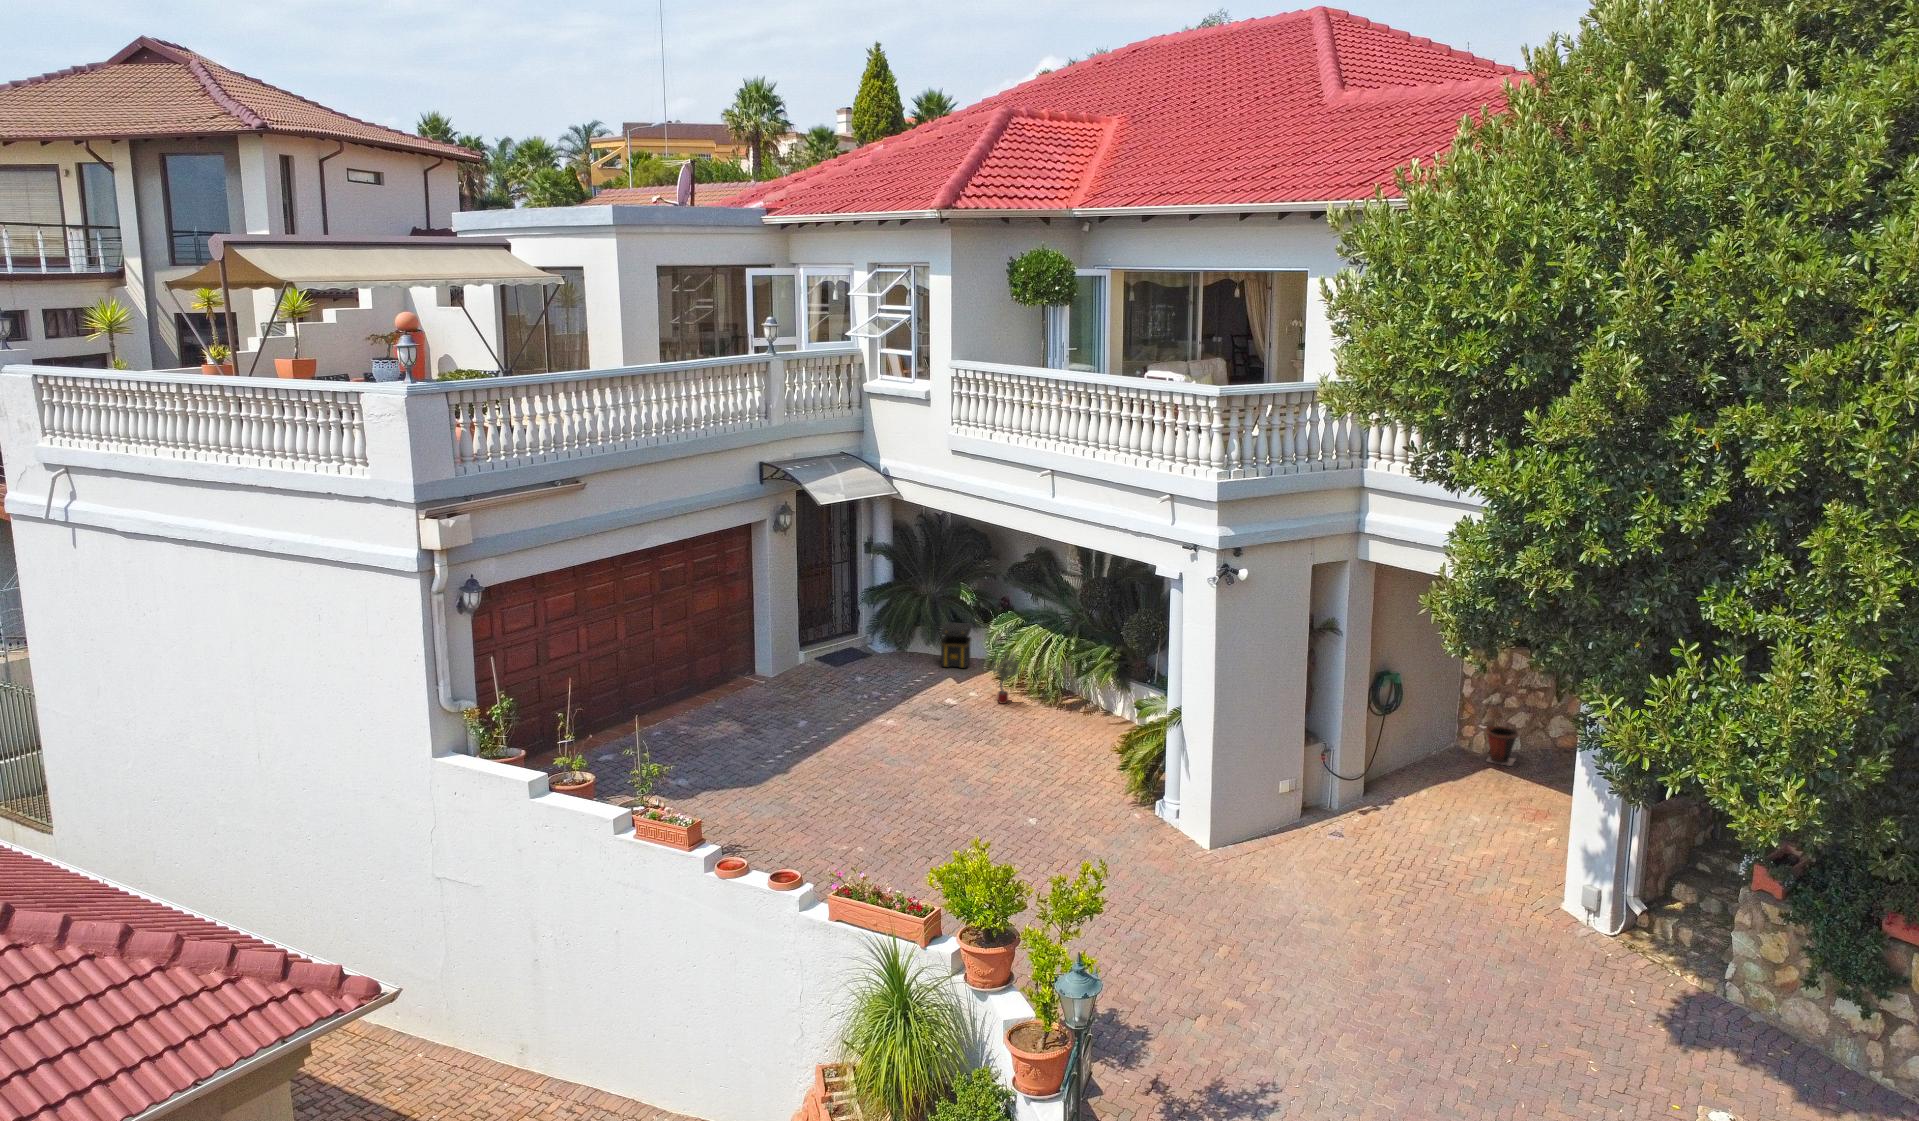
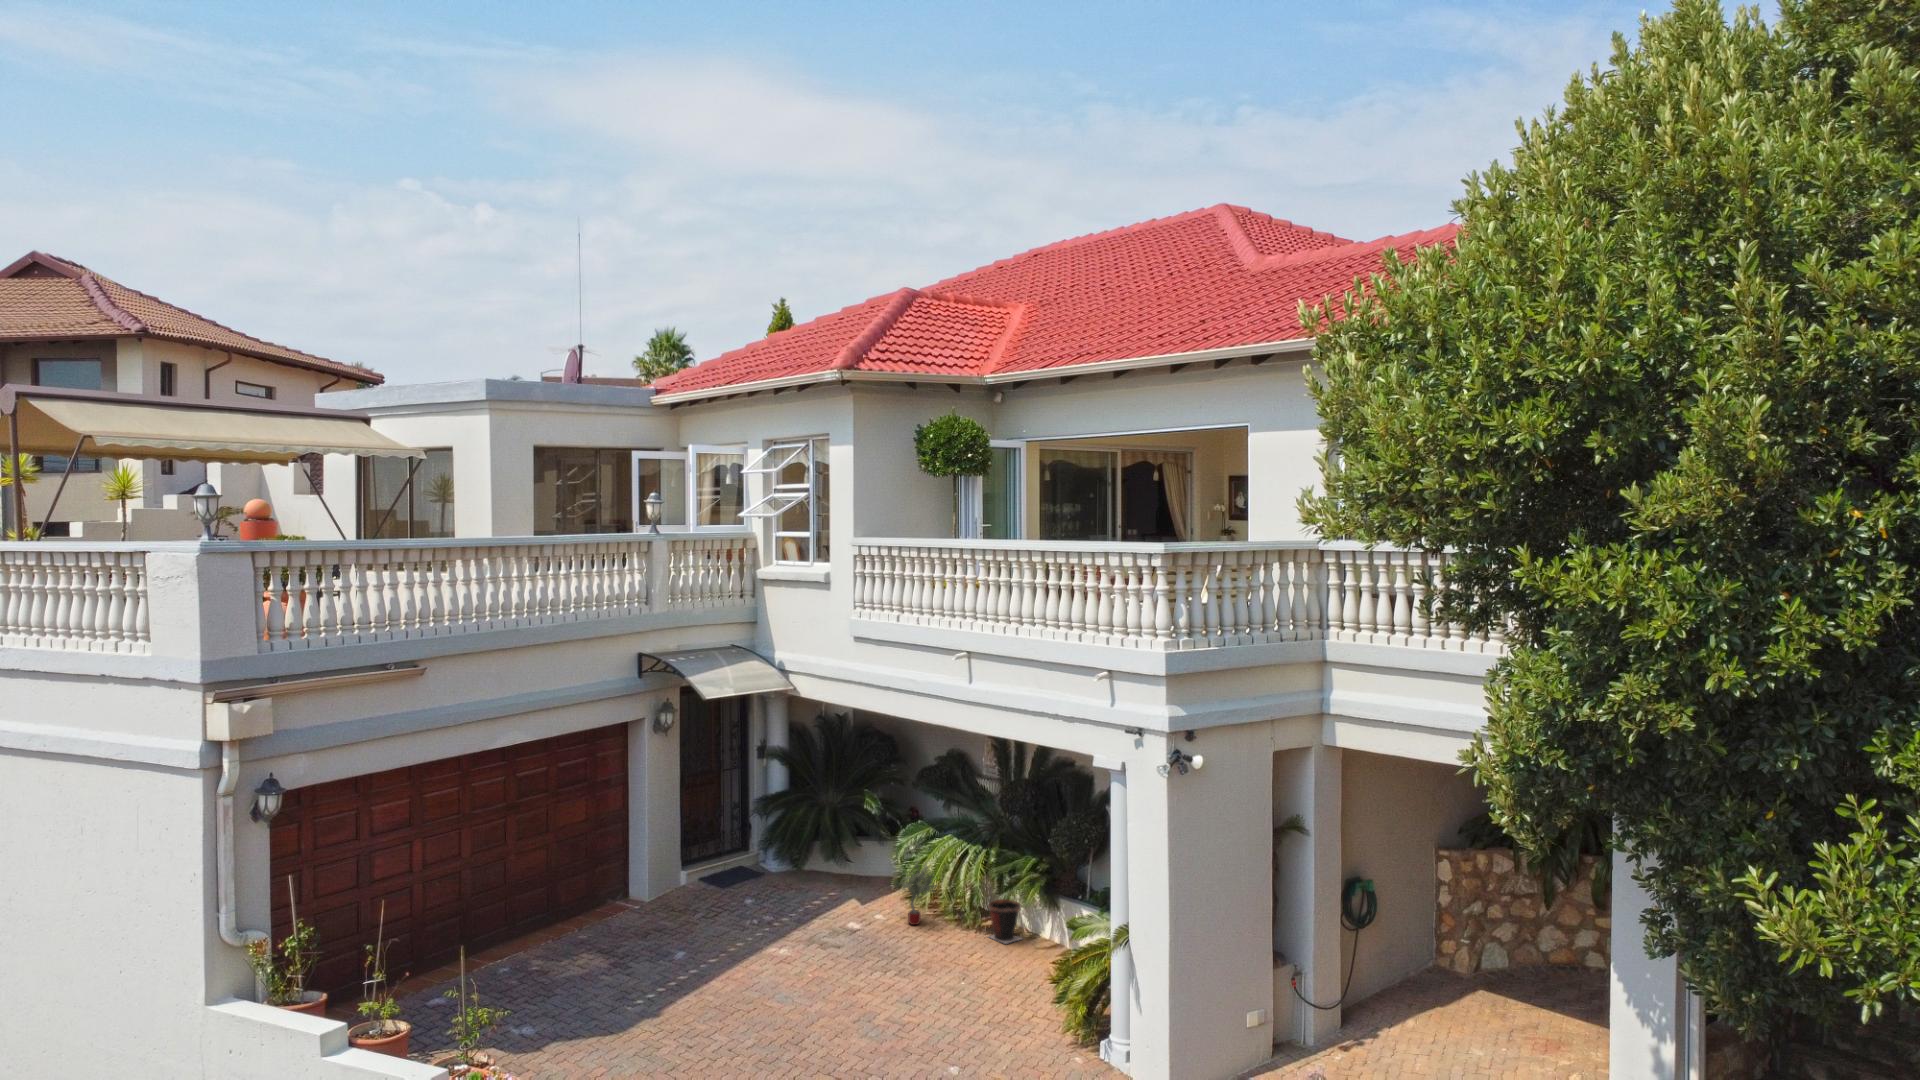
toolbox: present [940,623,971,668] -> none [842,833,877,886]
waste bin: present [1486,726,1519,766] -> present [988,899,1022,944]

